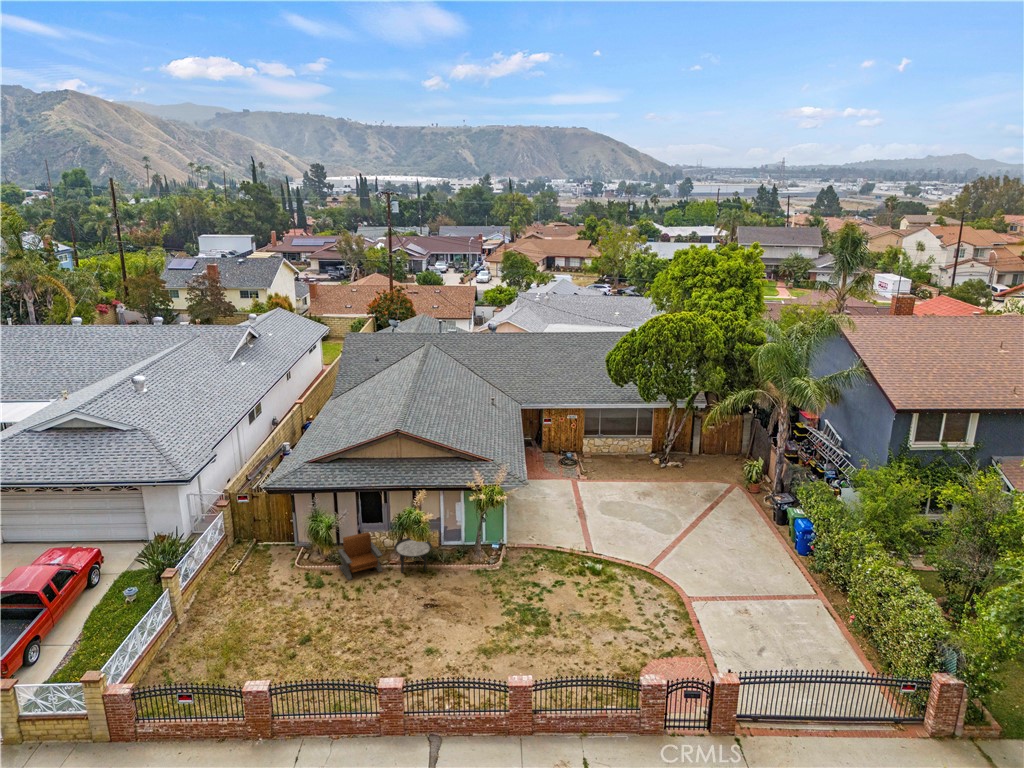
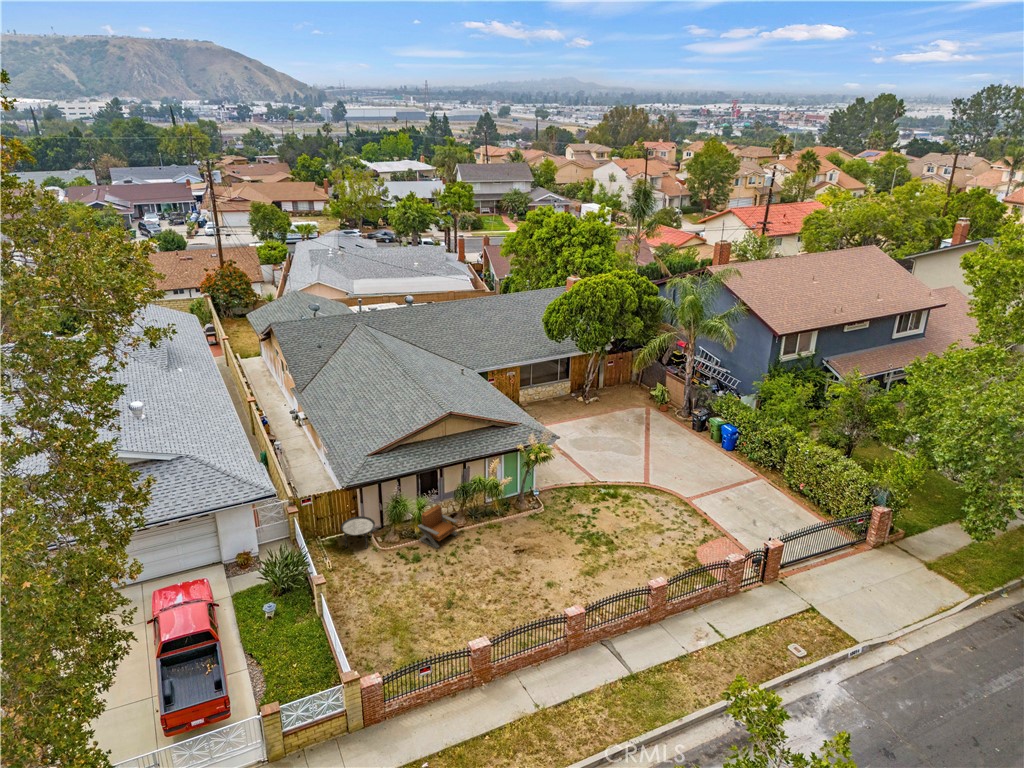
round table: present [394,538,432,573] -> present [341,516,375,548]

